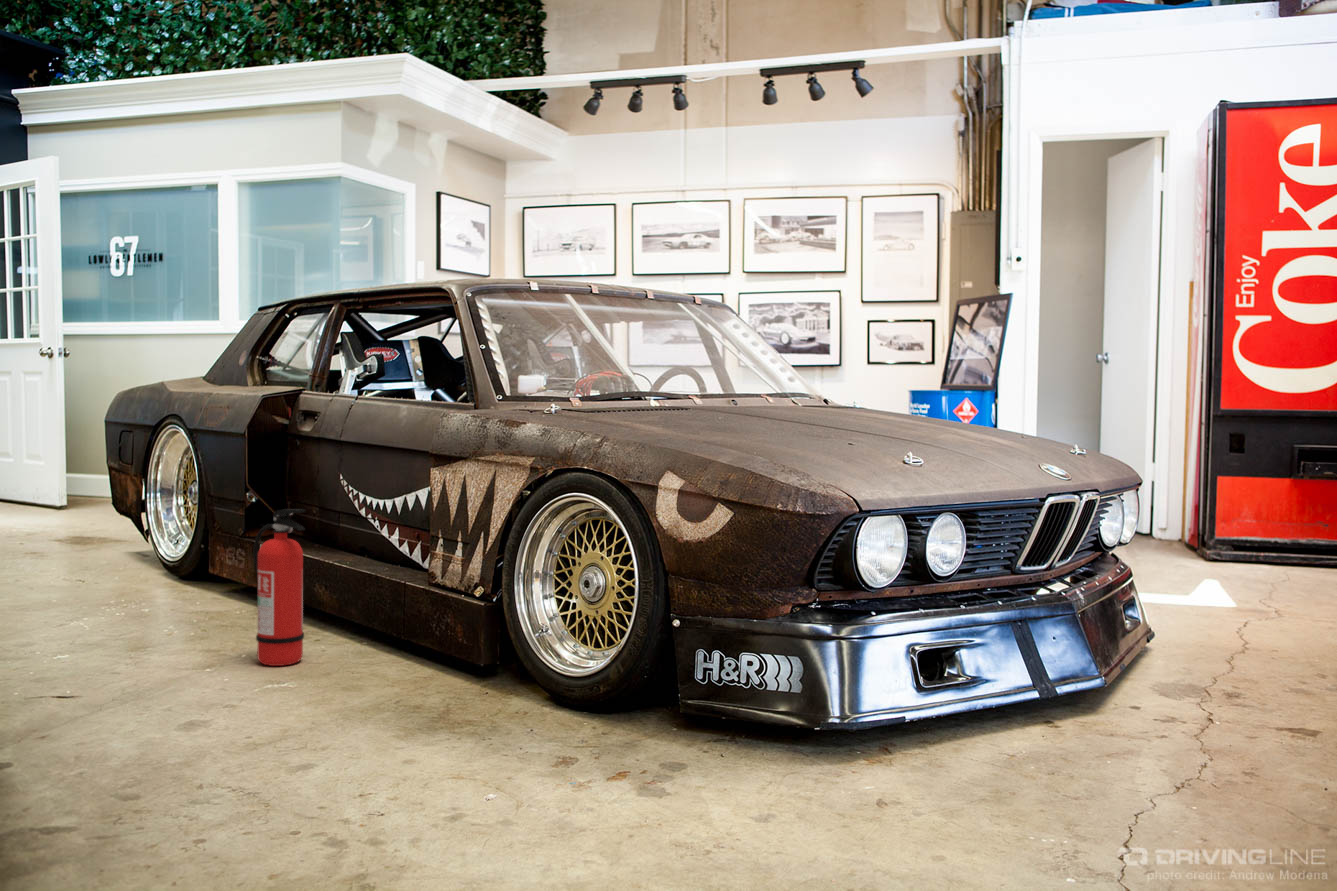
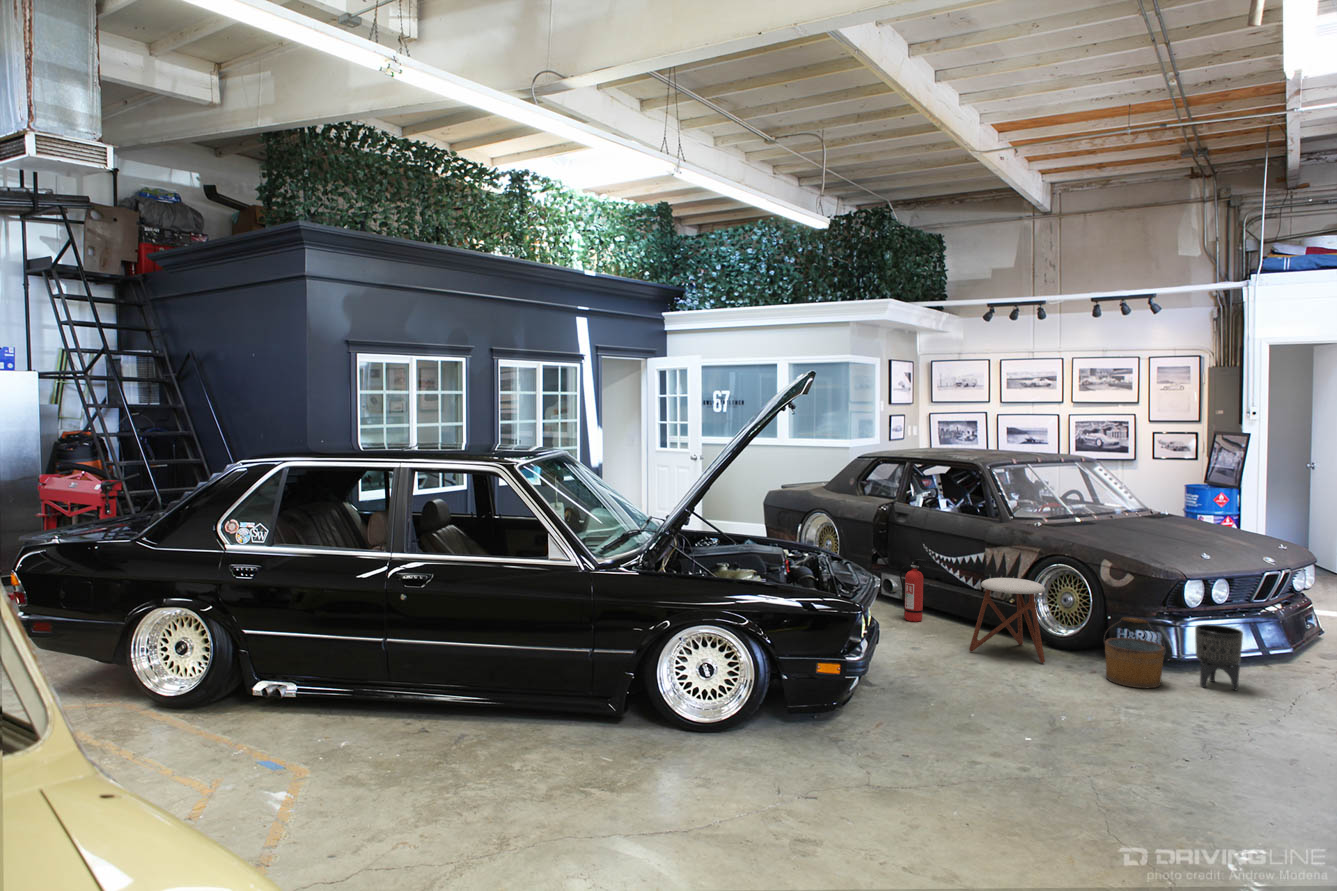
stool: none [330,537,528,764] -> present [969,578,1045,663]
bucket: none [650,622,802,828] -> present [1104,618,1166,688]
planter: none [882,629,998,808] -> present [1195,624,1243,690]

